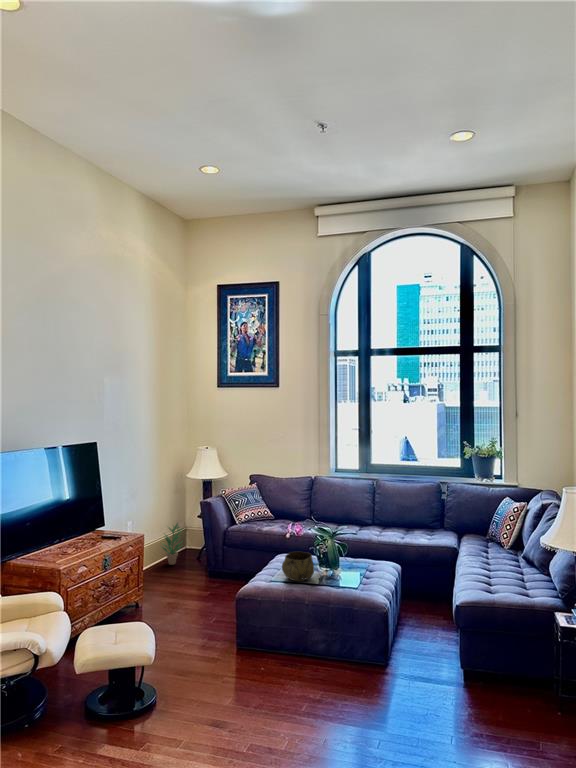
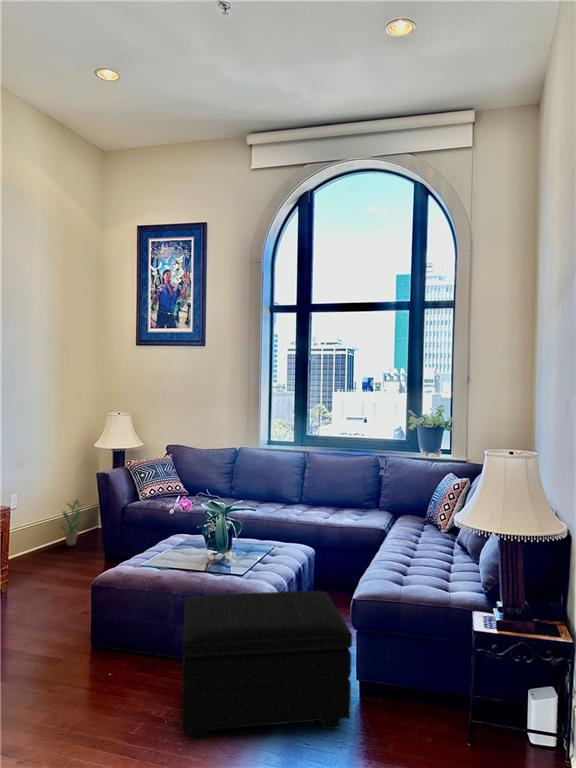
decorative bowl: present [282,552,314,581] -> none [160,530,199,566]
footstool: none [319,600,464,717] -> present [181,591,352,740]

